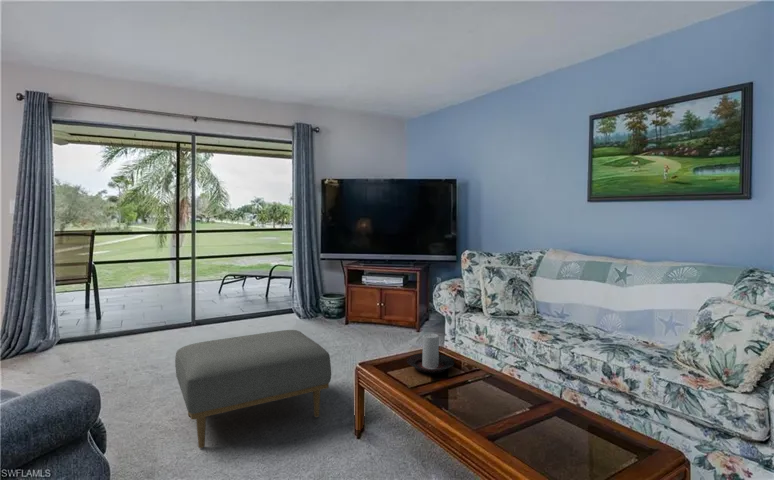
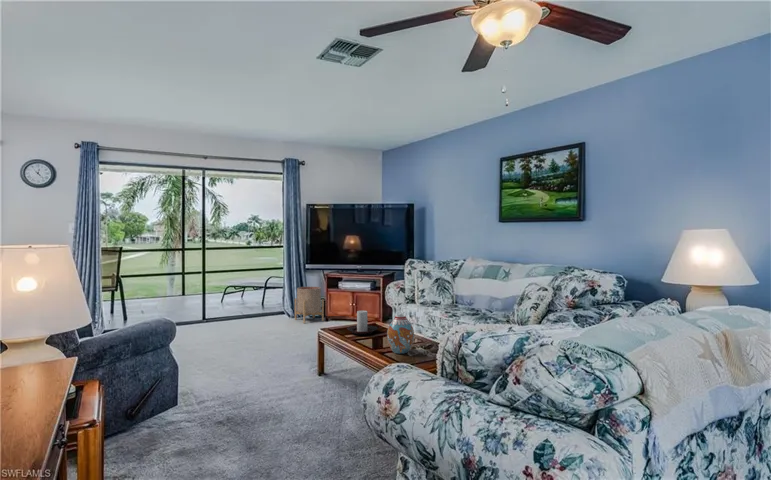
planter: none [309,281,344,327] -> present [295,287,324,323]
ottoman: present [175,330,331,448] -> none [197,314,300,381]
vase: none [500,356,549,427] -> present [387,315,414,354]

